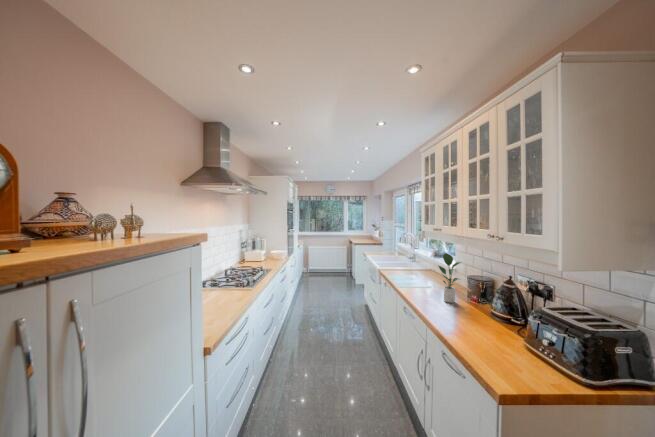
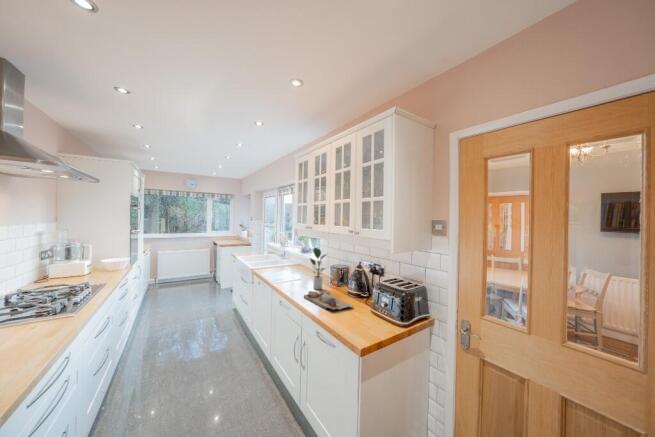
cutting board: none [430,304,498,337] -> present [304,291,353,310]

